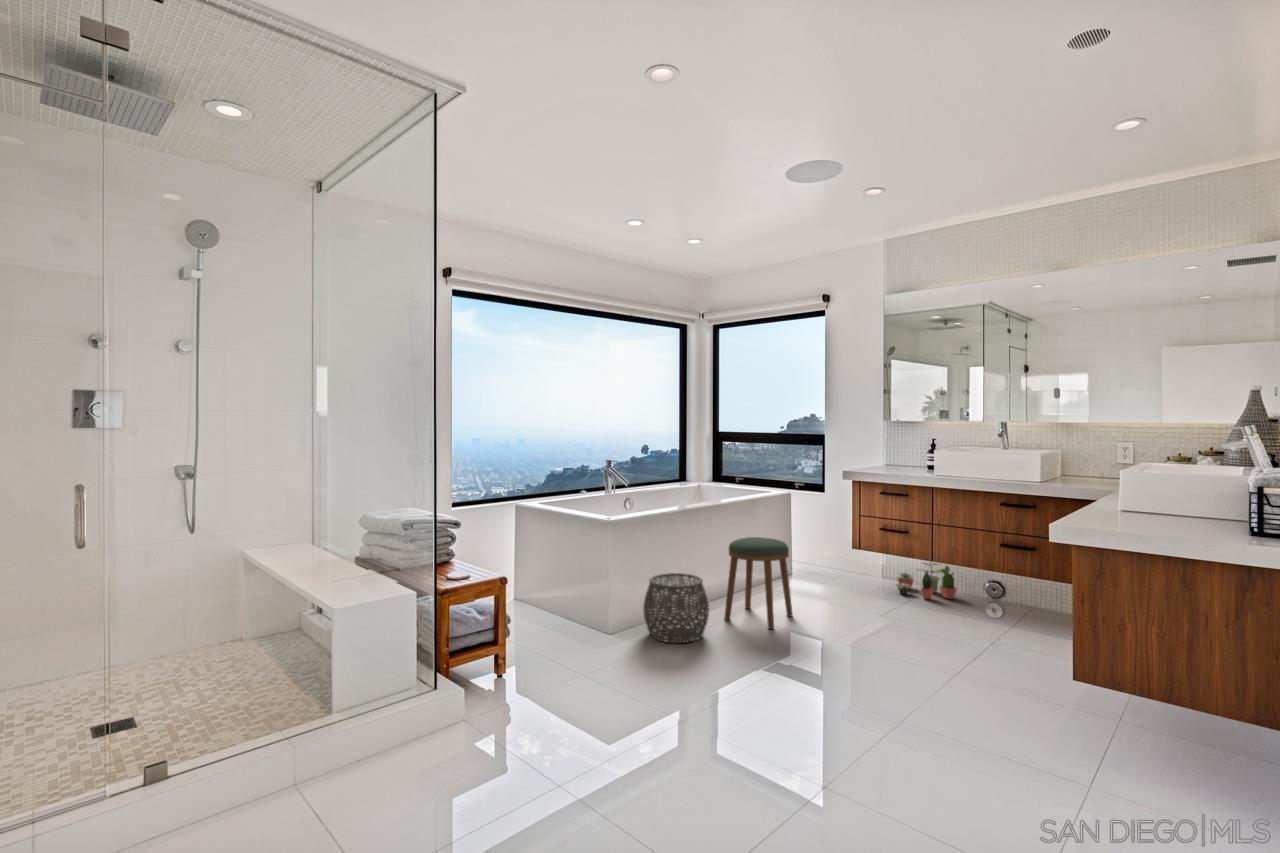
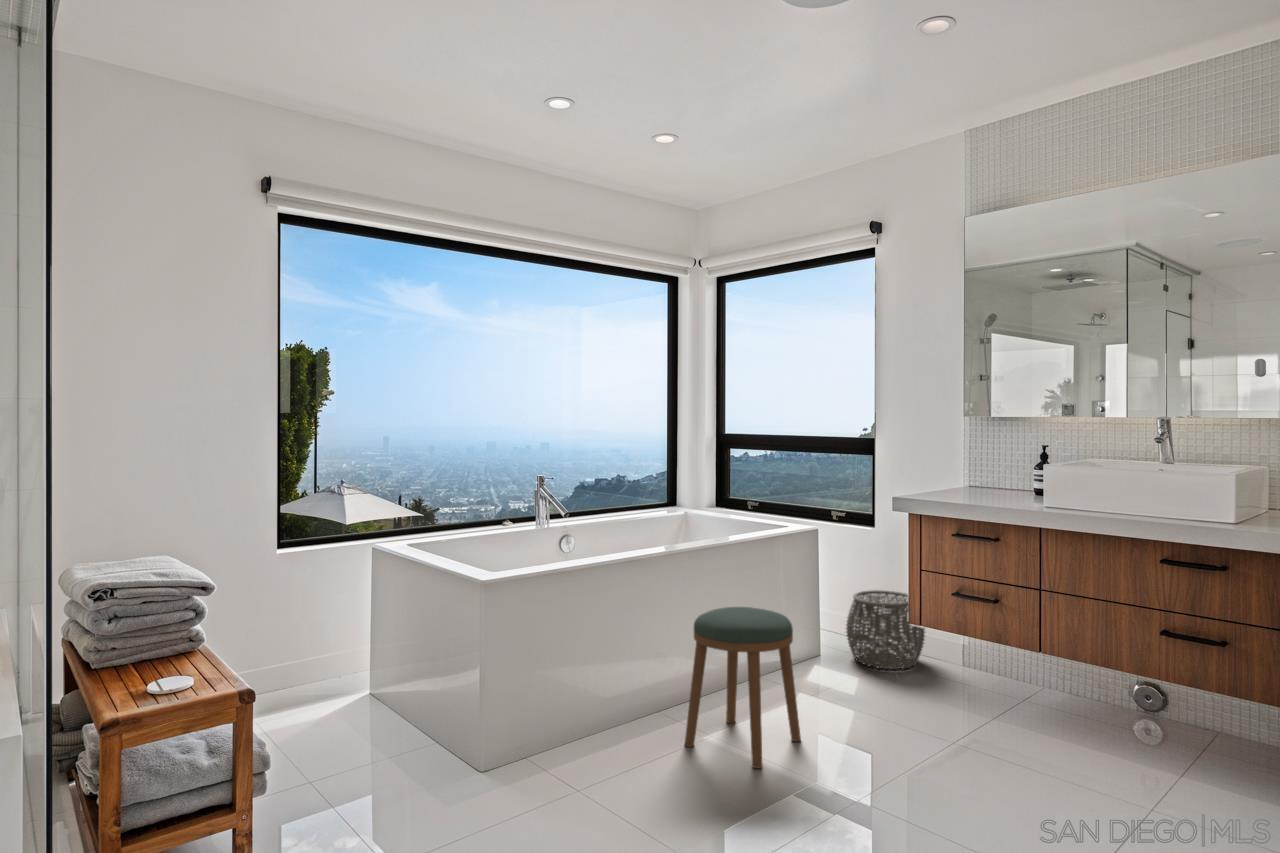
potted plant: present [896,561,957,599] -> none [981,623,1083,711]
woven basket: present [643,573,709,643] -> present [846,590,925,669]

